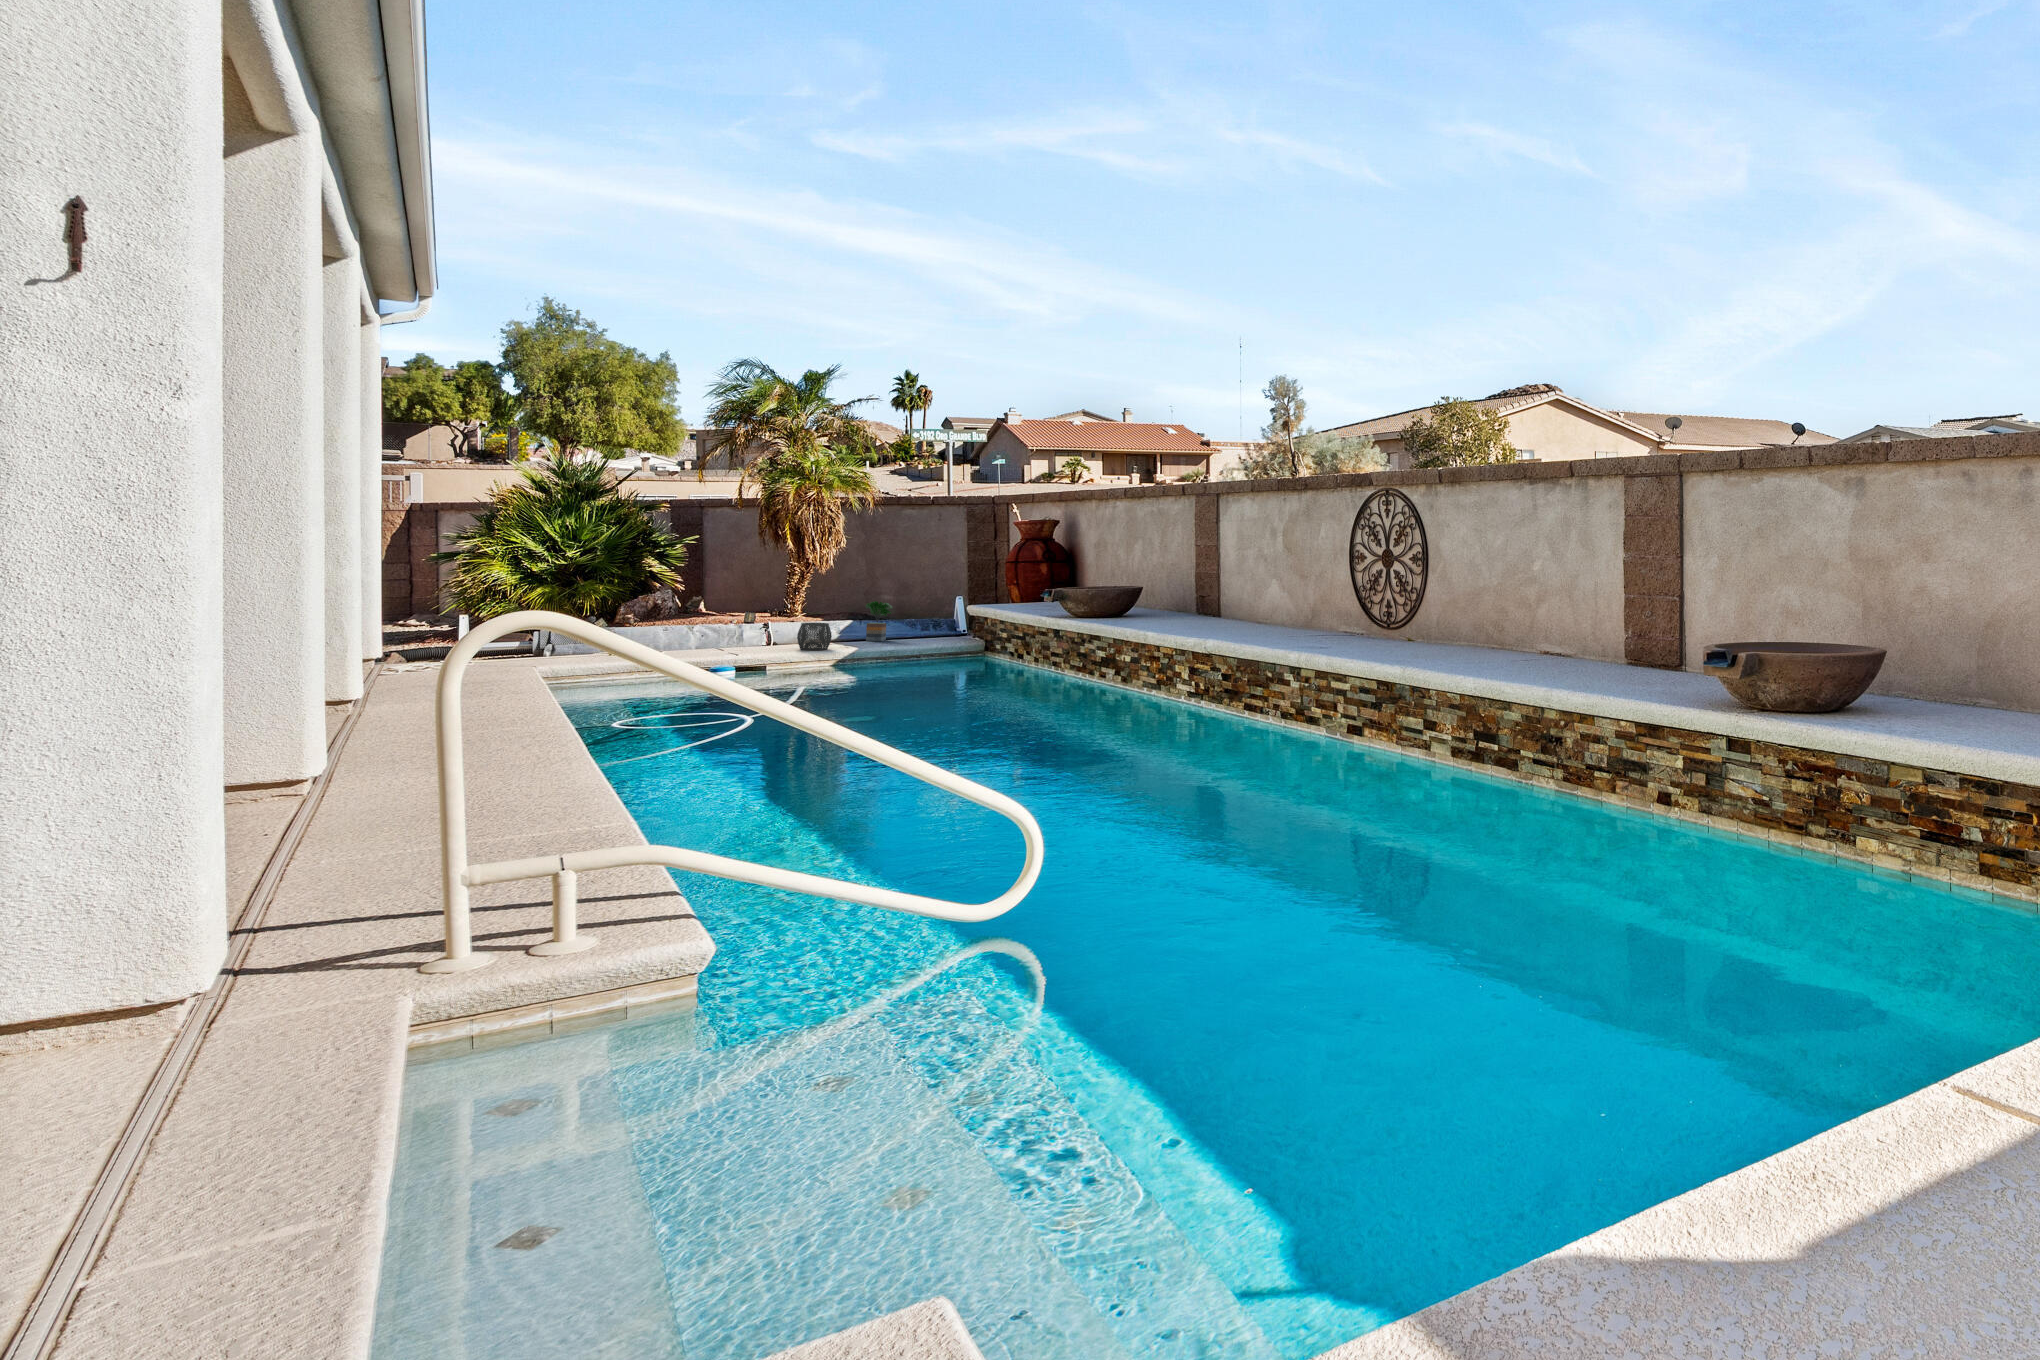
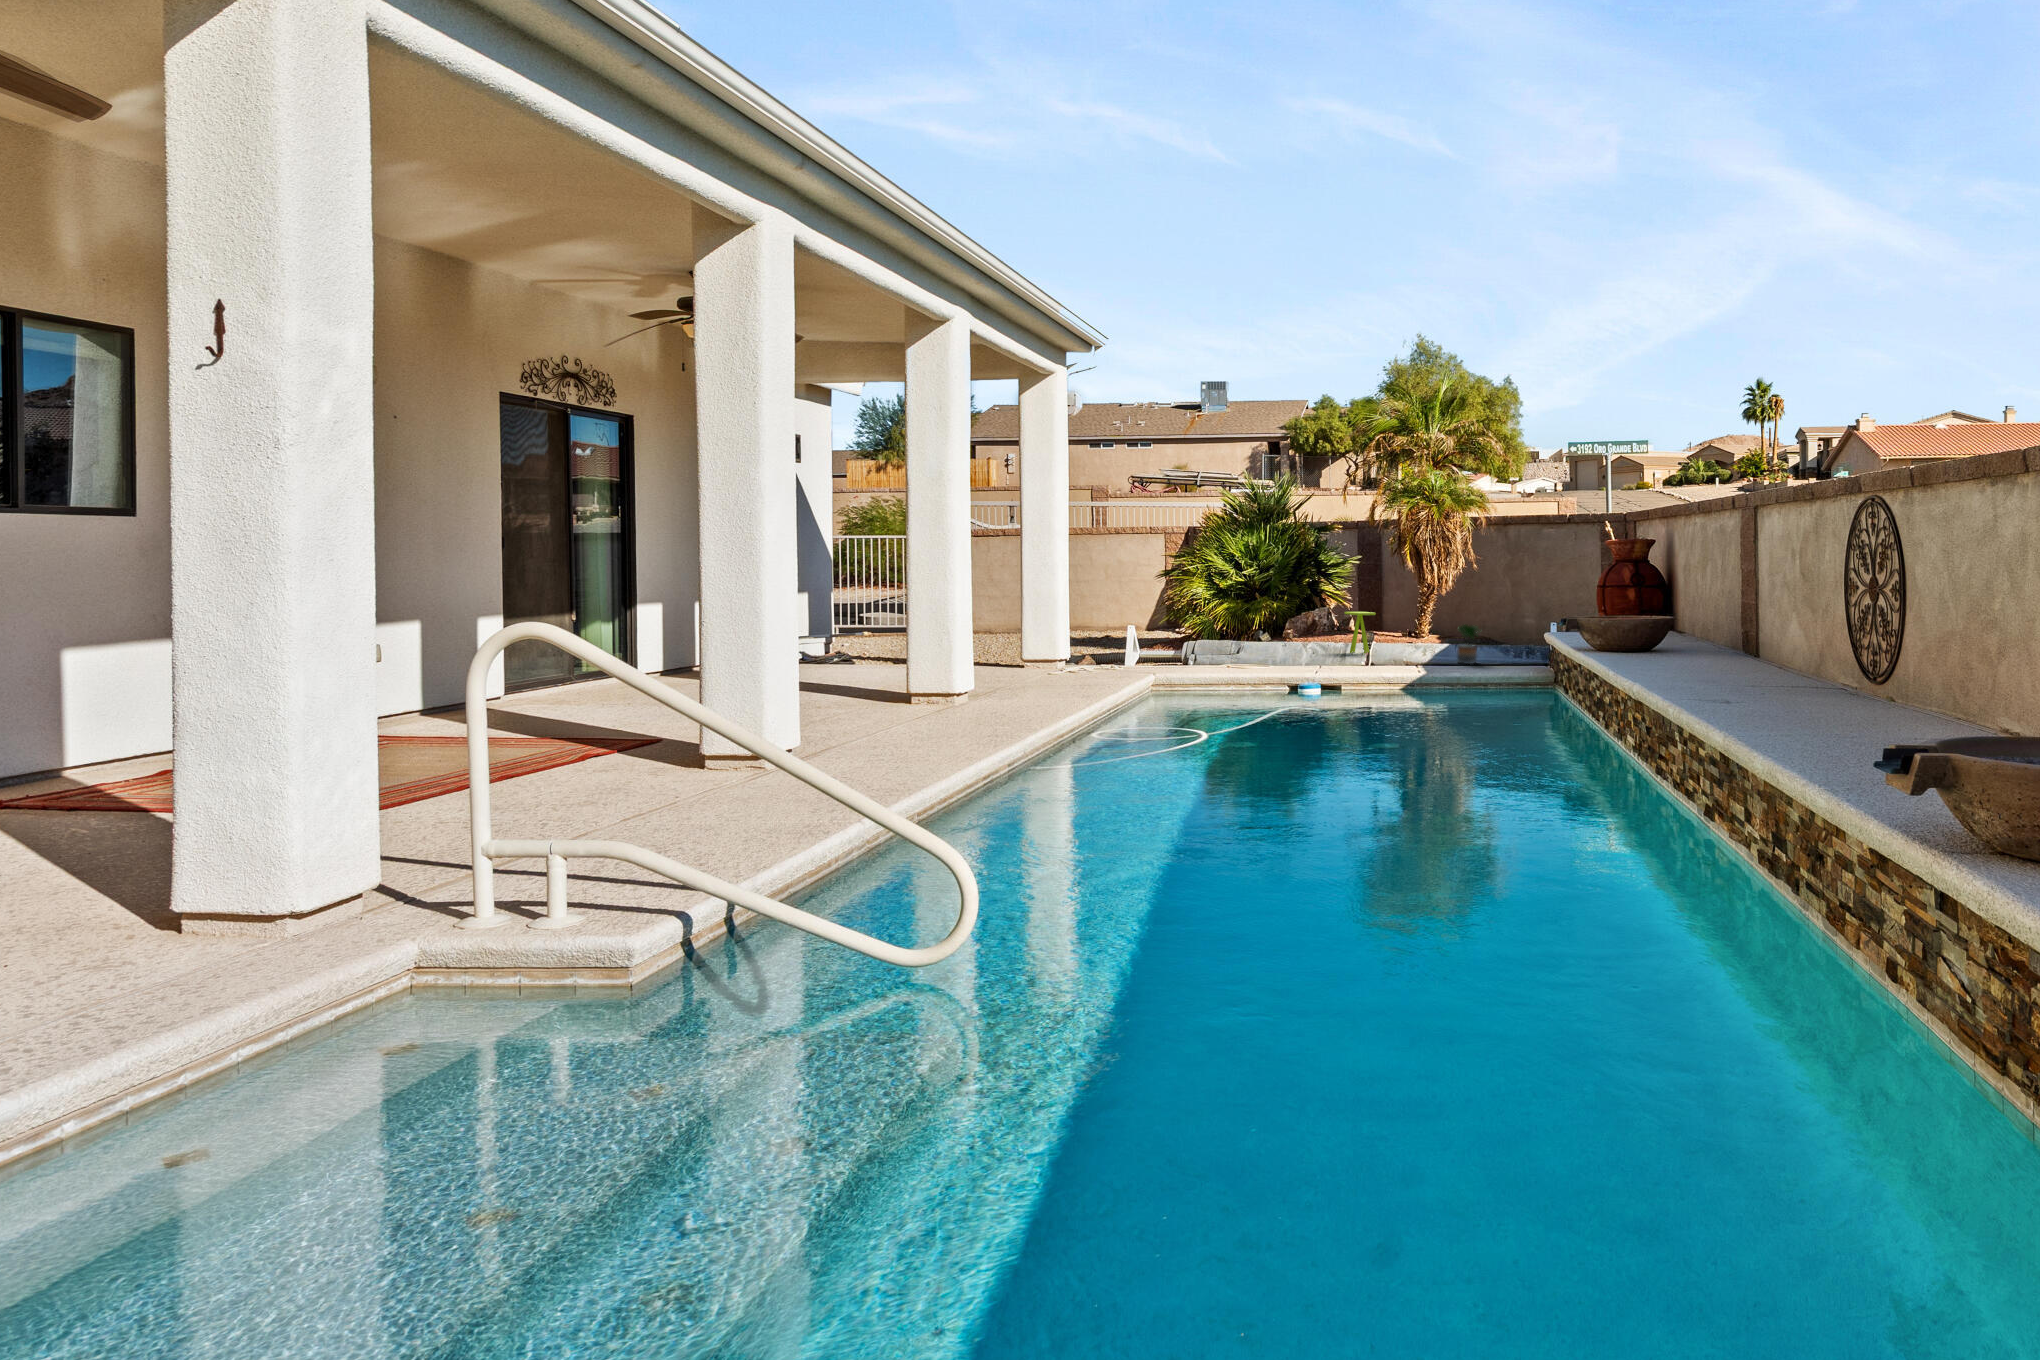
side table: none [715,591,754,636] -> present [1345,612,1376,653]
woven basket: present [797,623,832,650] -> none [1377,644,1407,671]

